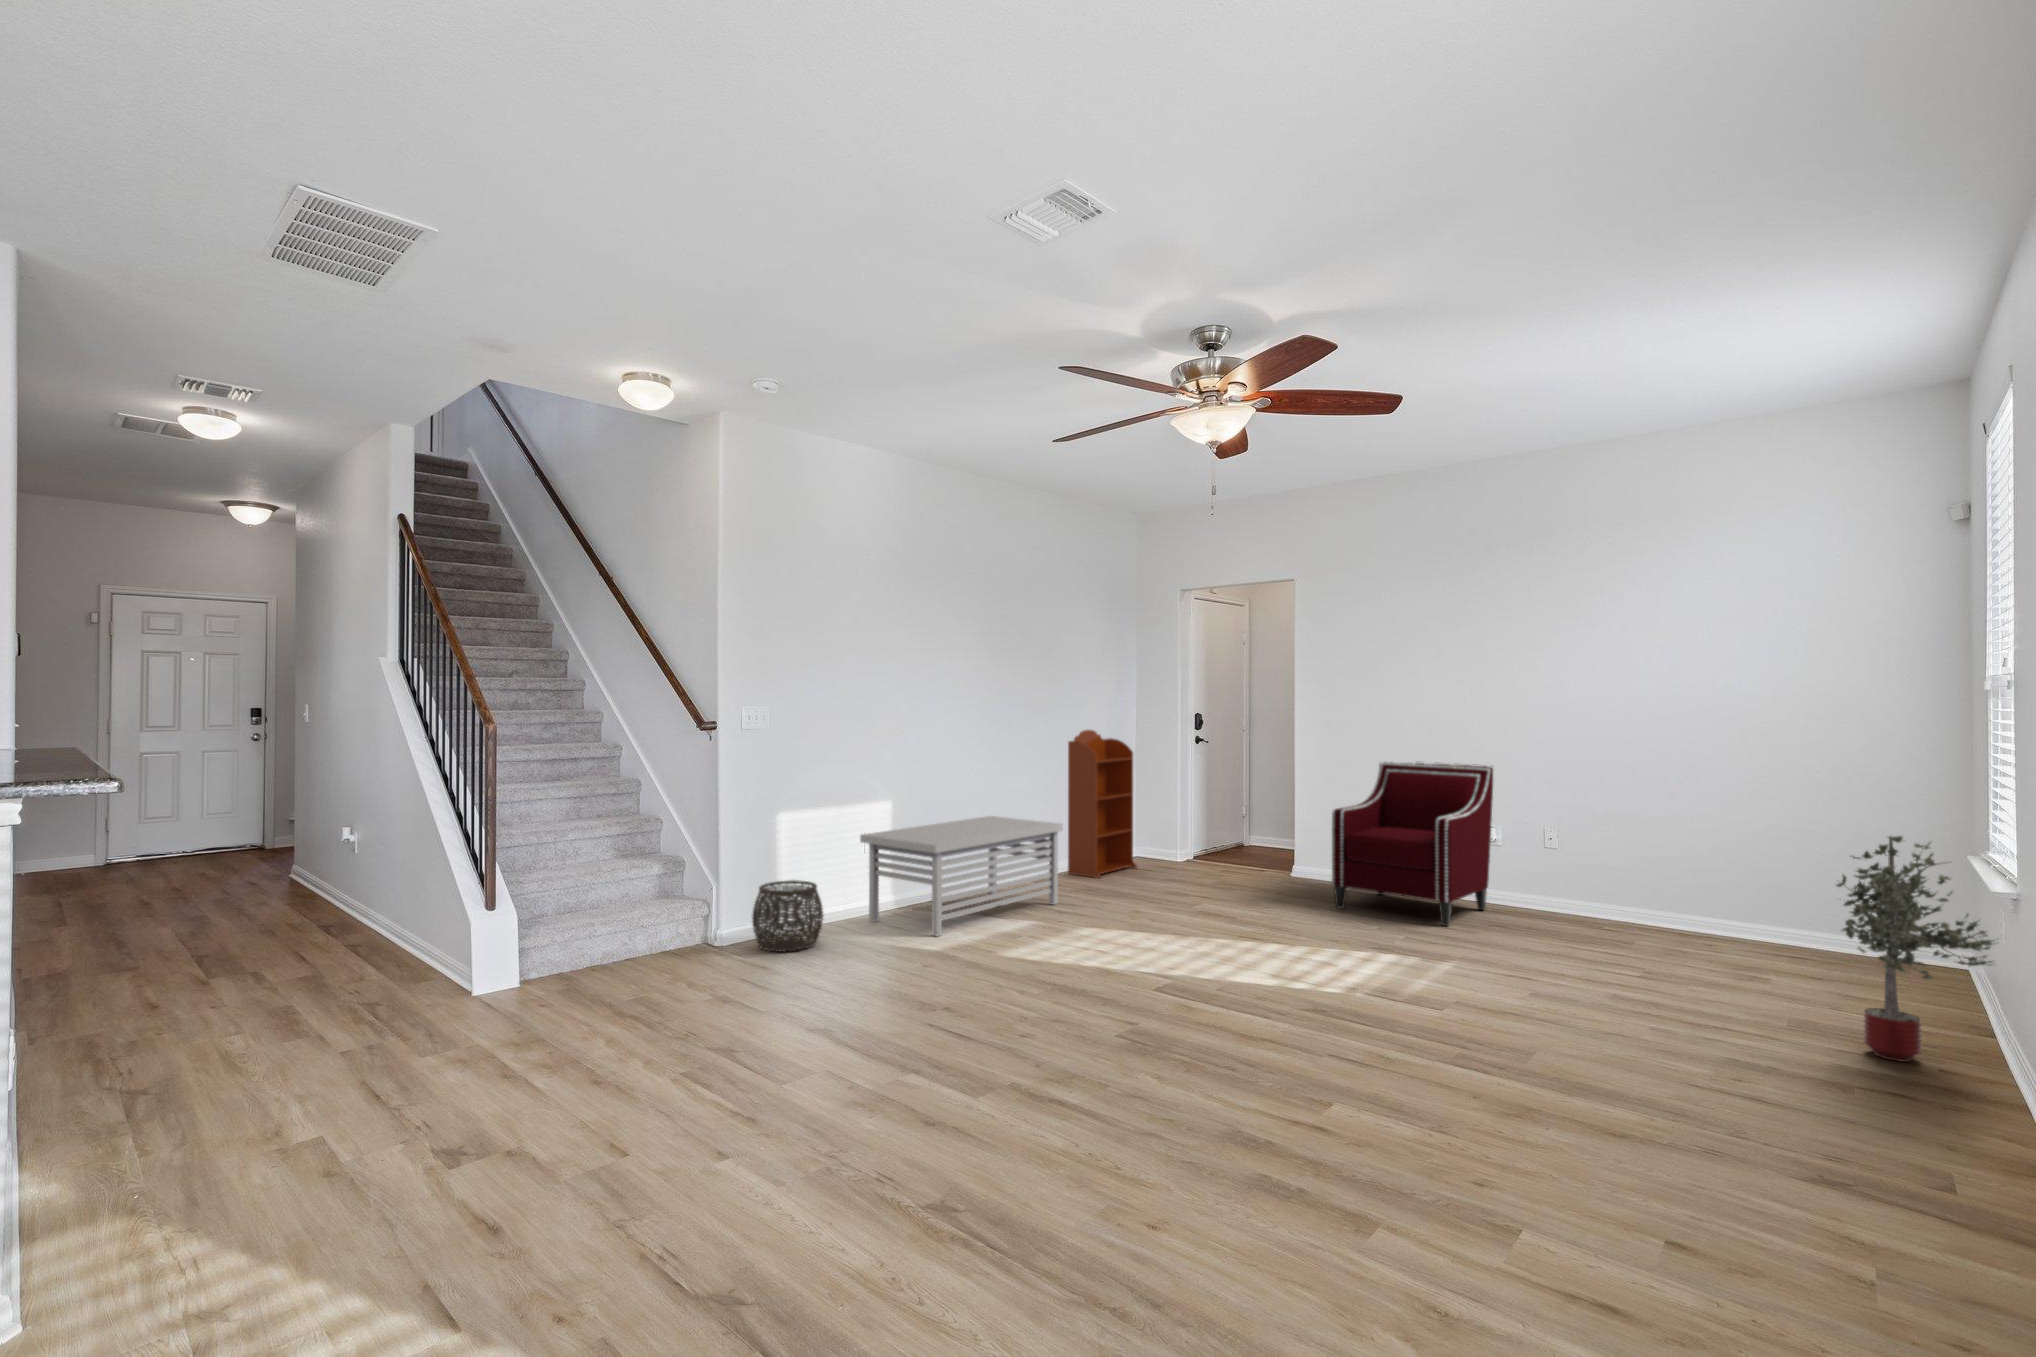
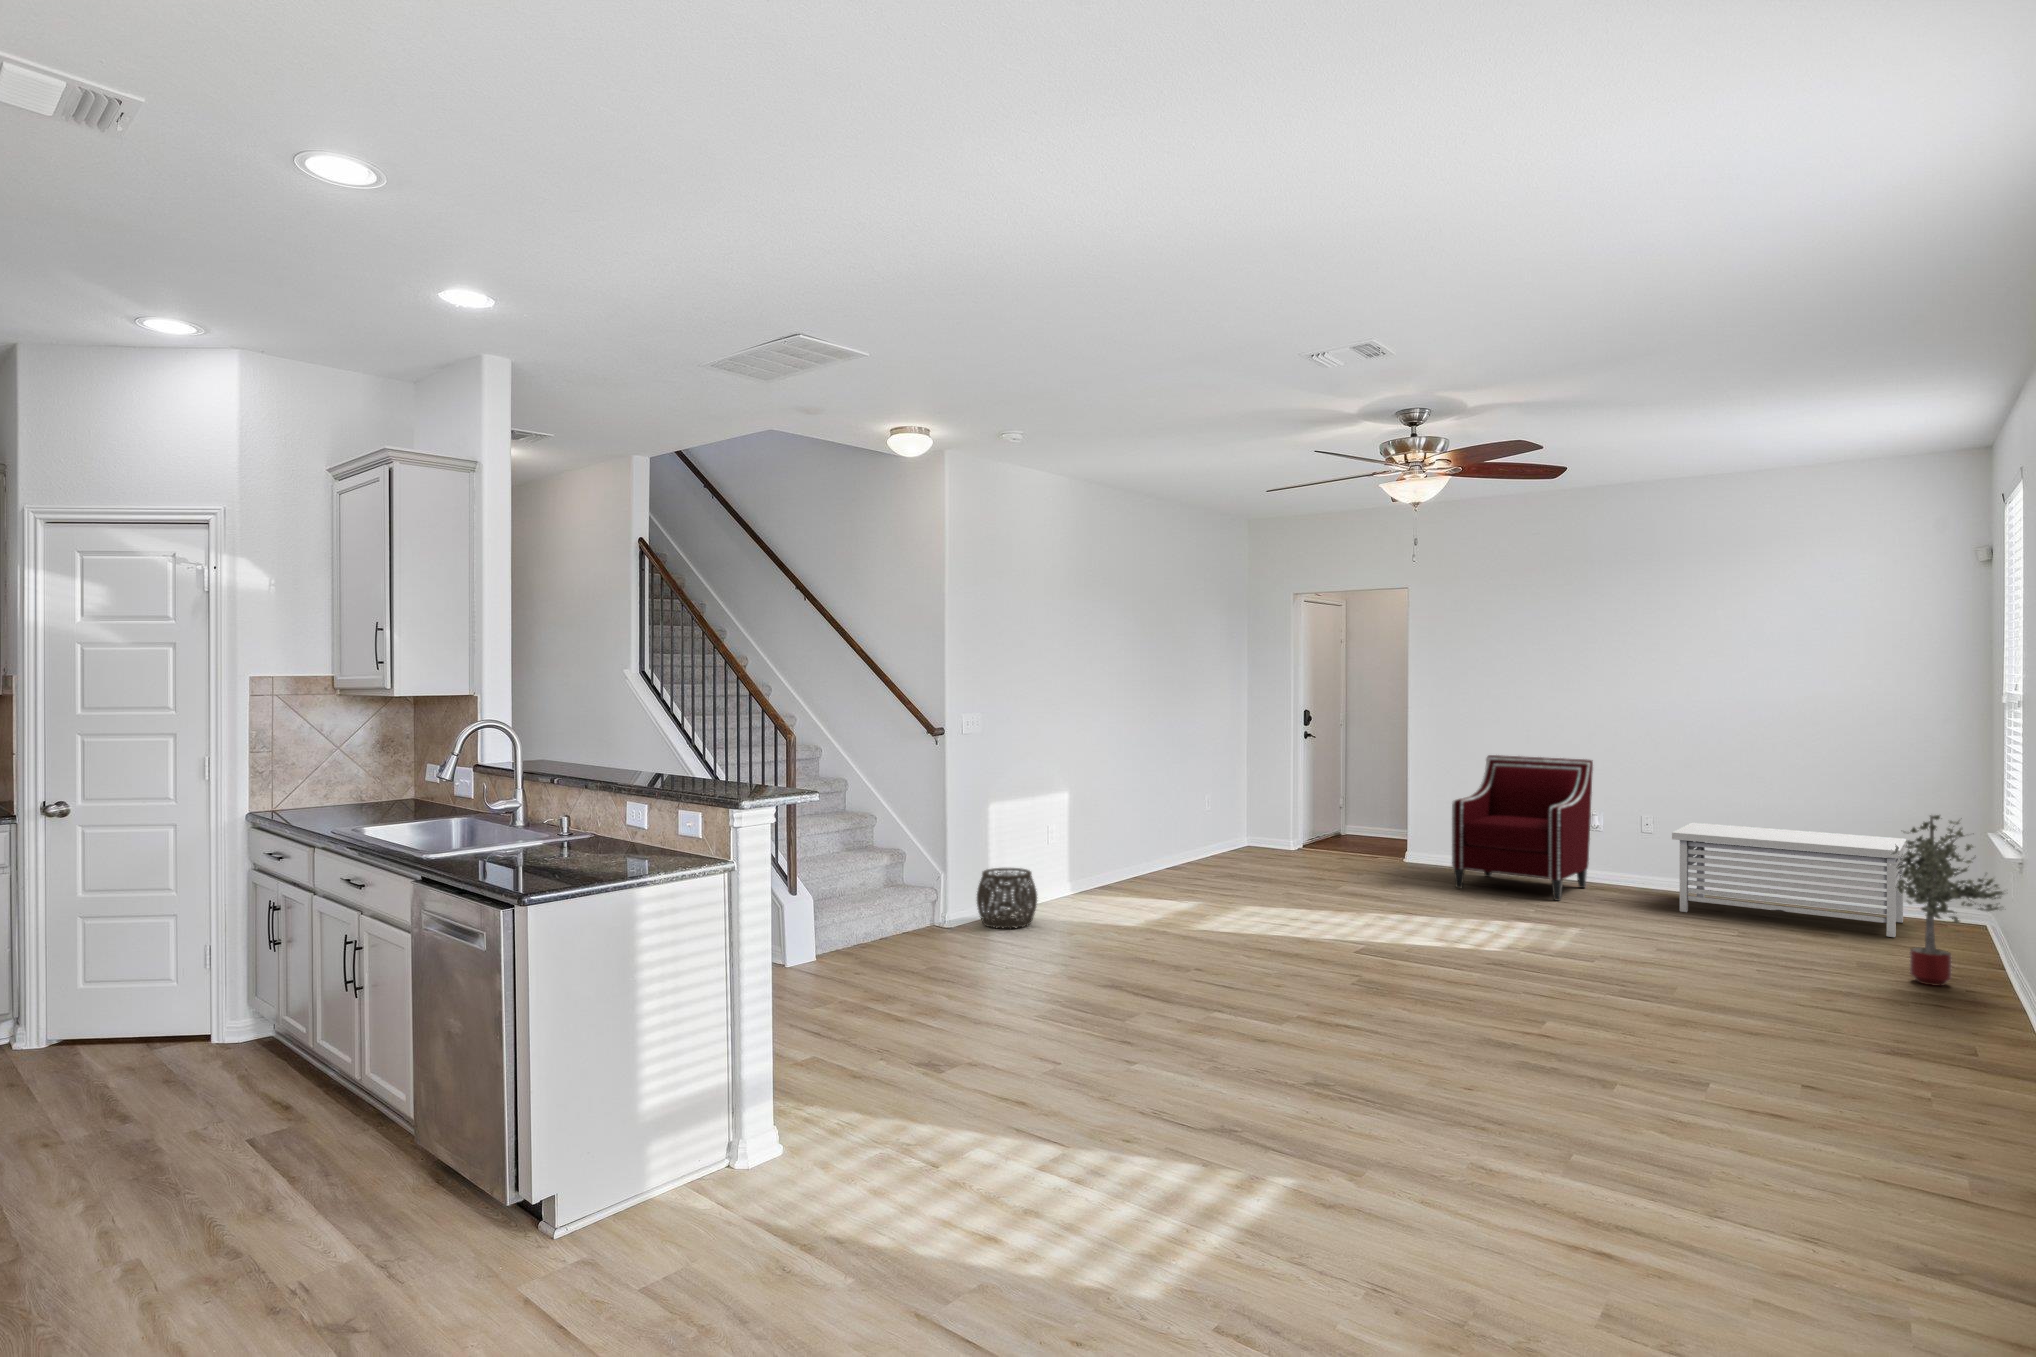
bookcase: present [1068,730,1137,878] -> none [1195,728,1255,867]
storage bench: present [860,816,1063,937] -> present [1672,823,1907,937]

